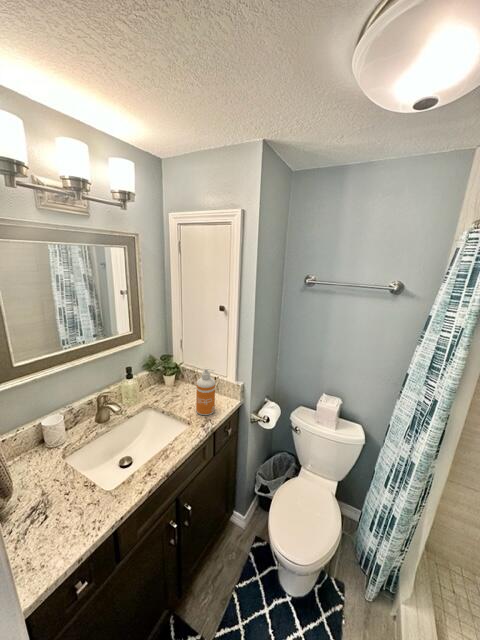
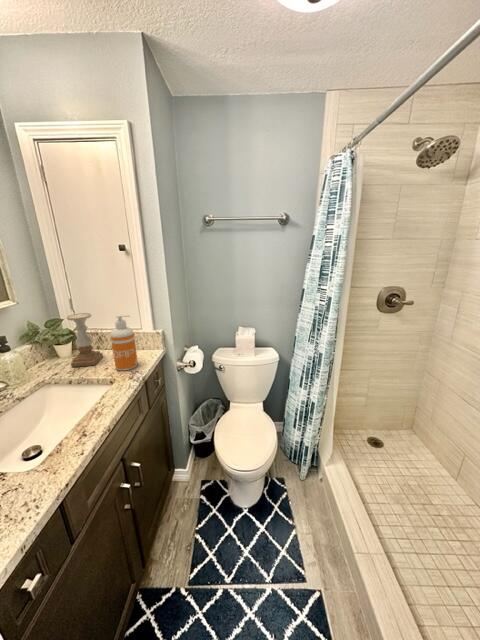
candle holder: none [169,355,194,401] -> present [67,313,103,367]

